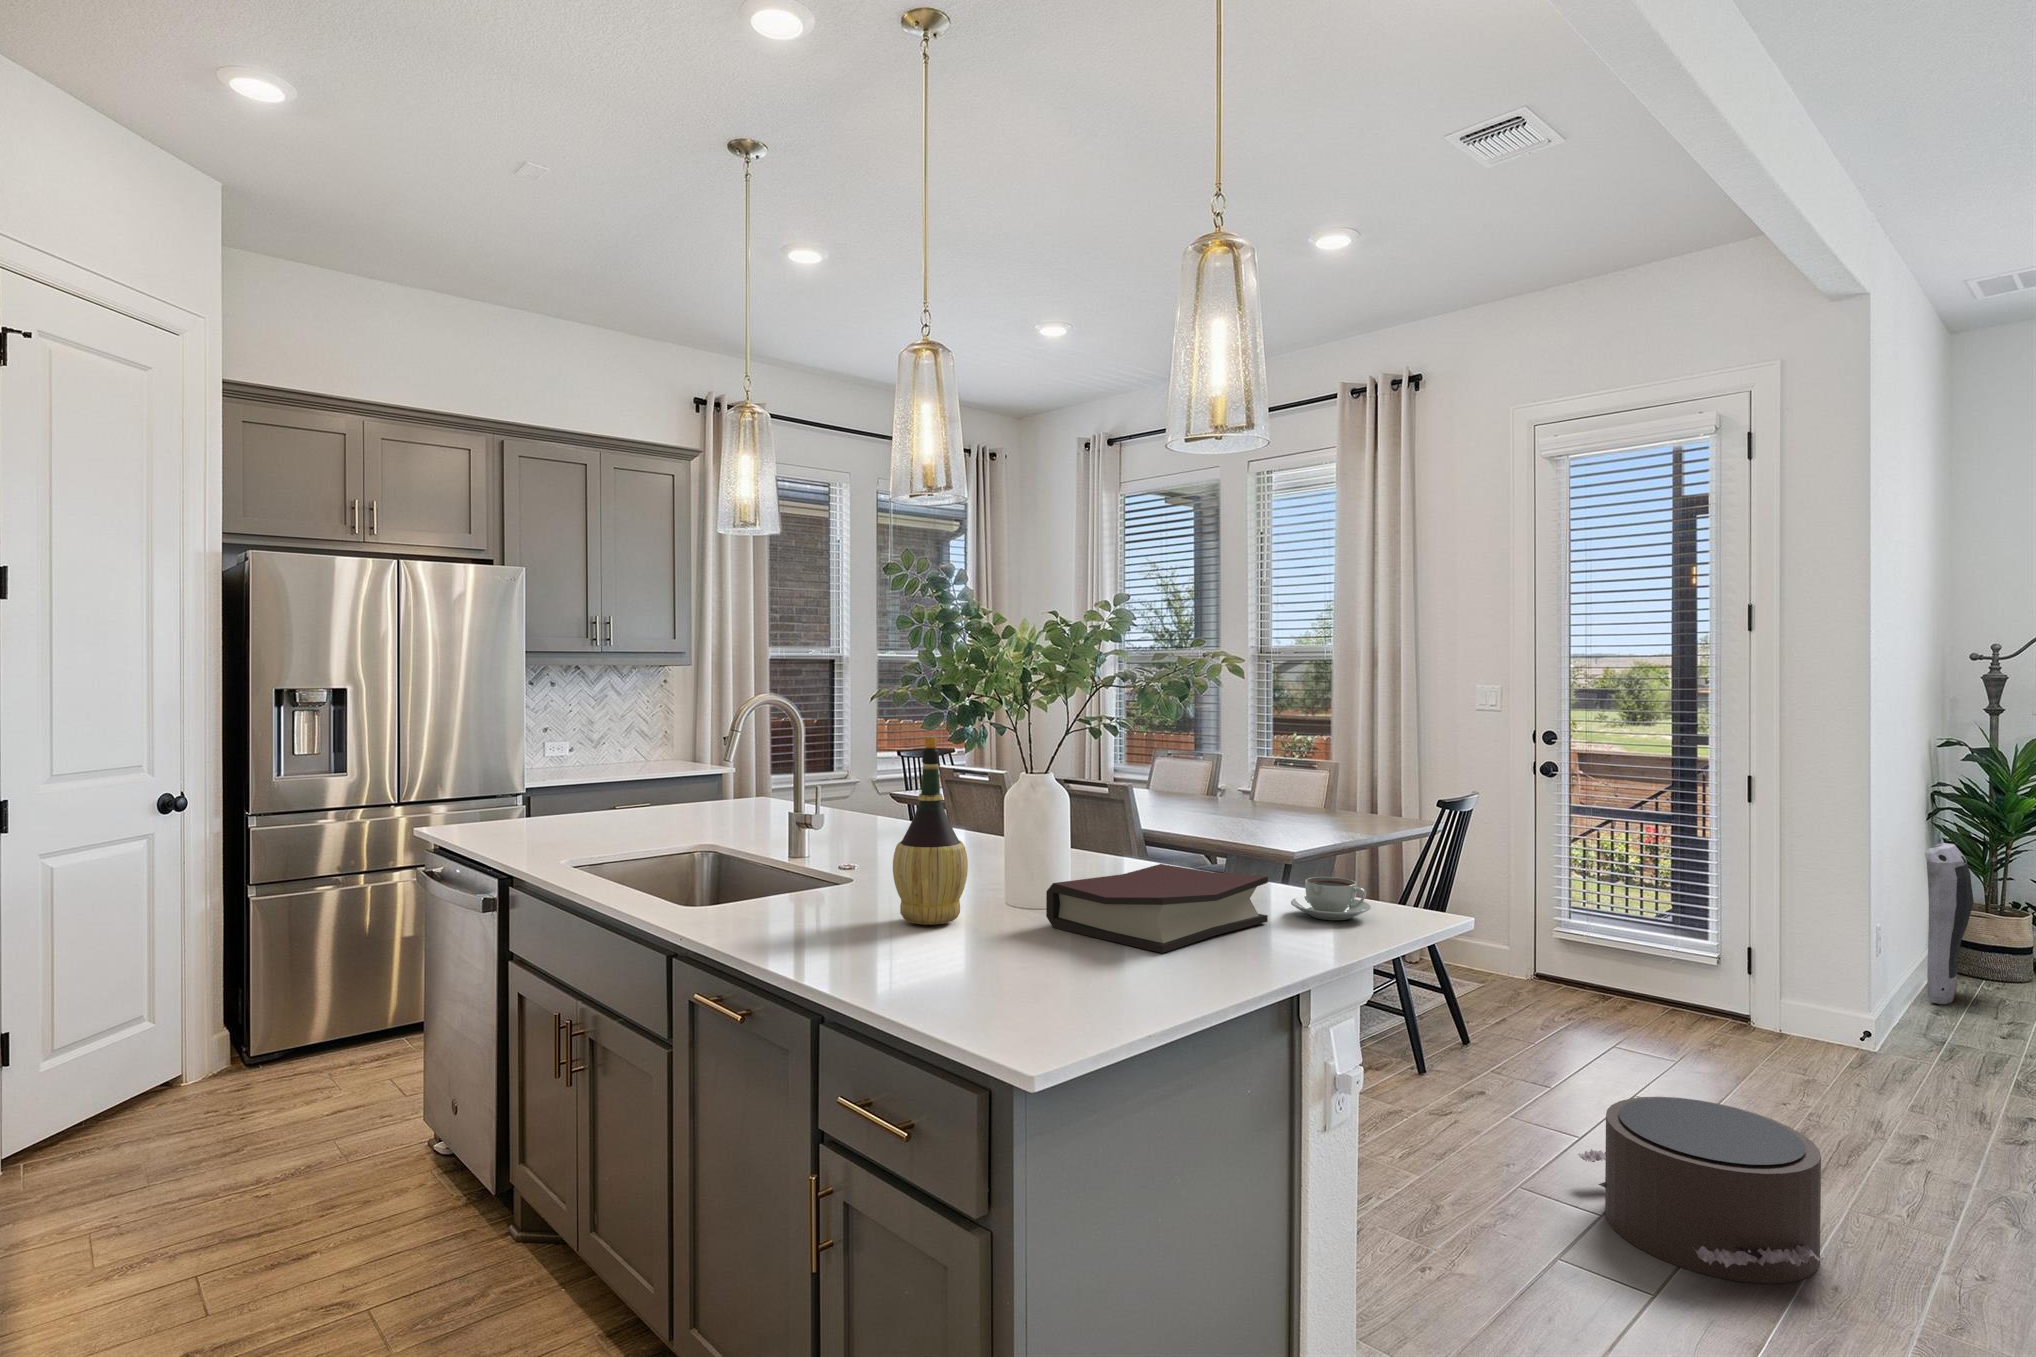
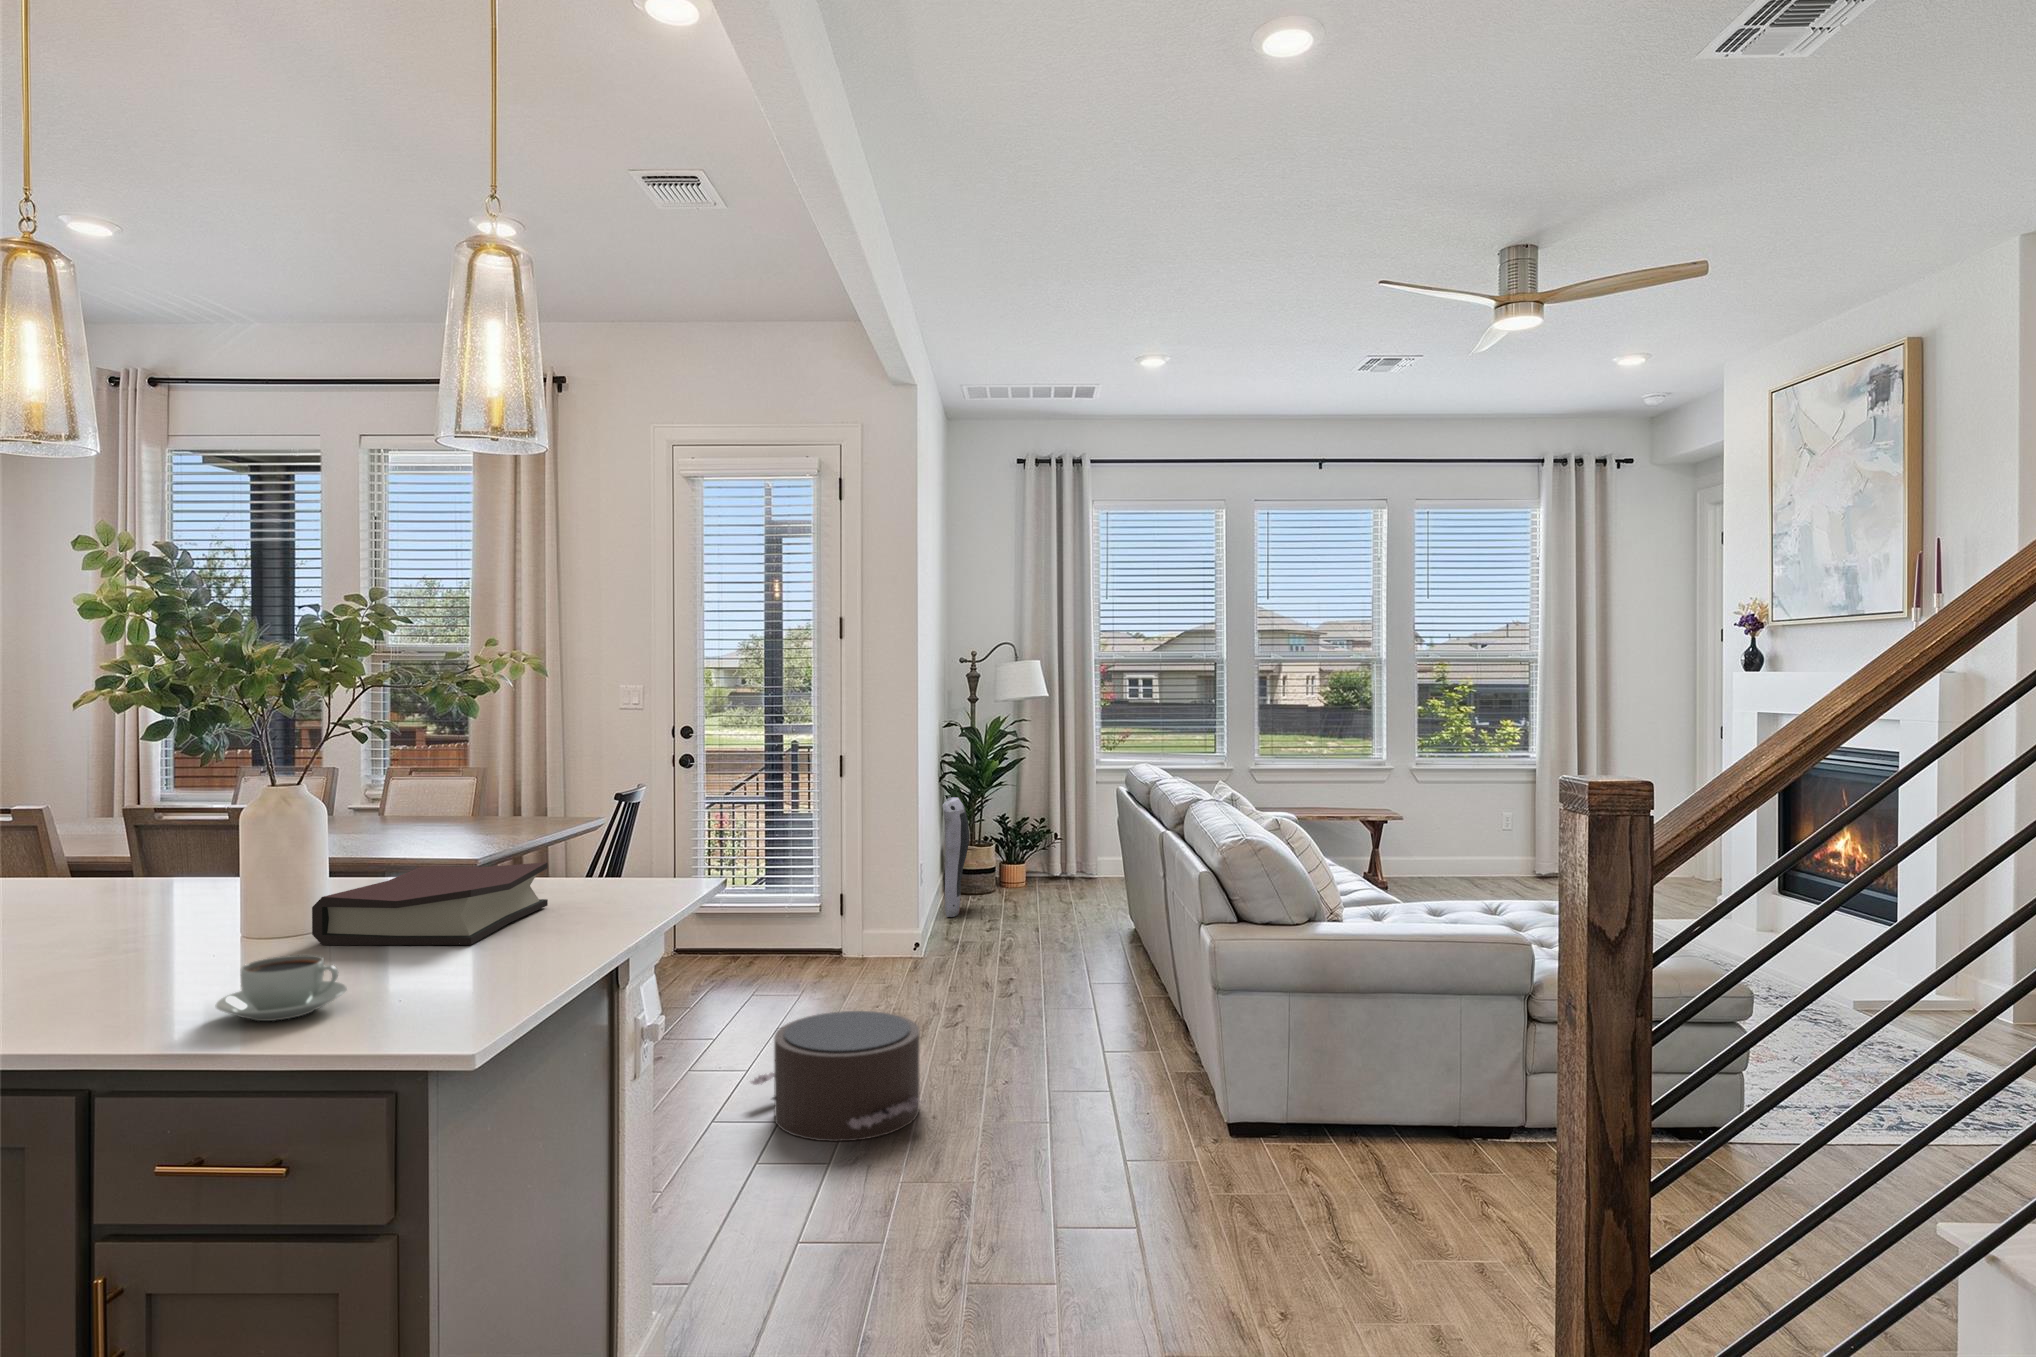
wine bottle: present [893,736,968,924] -> none [96,745,206,969]
coffee cup: present [1291,877,1371,920] -> present [216,955,347,1021]

